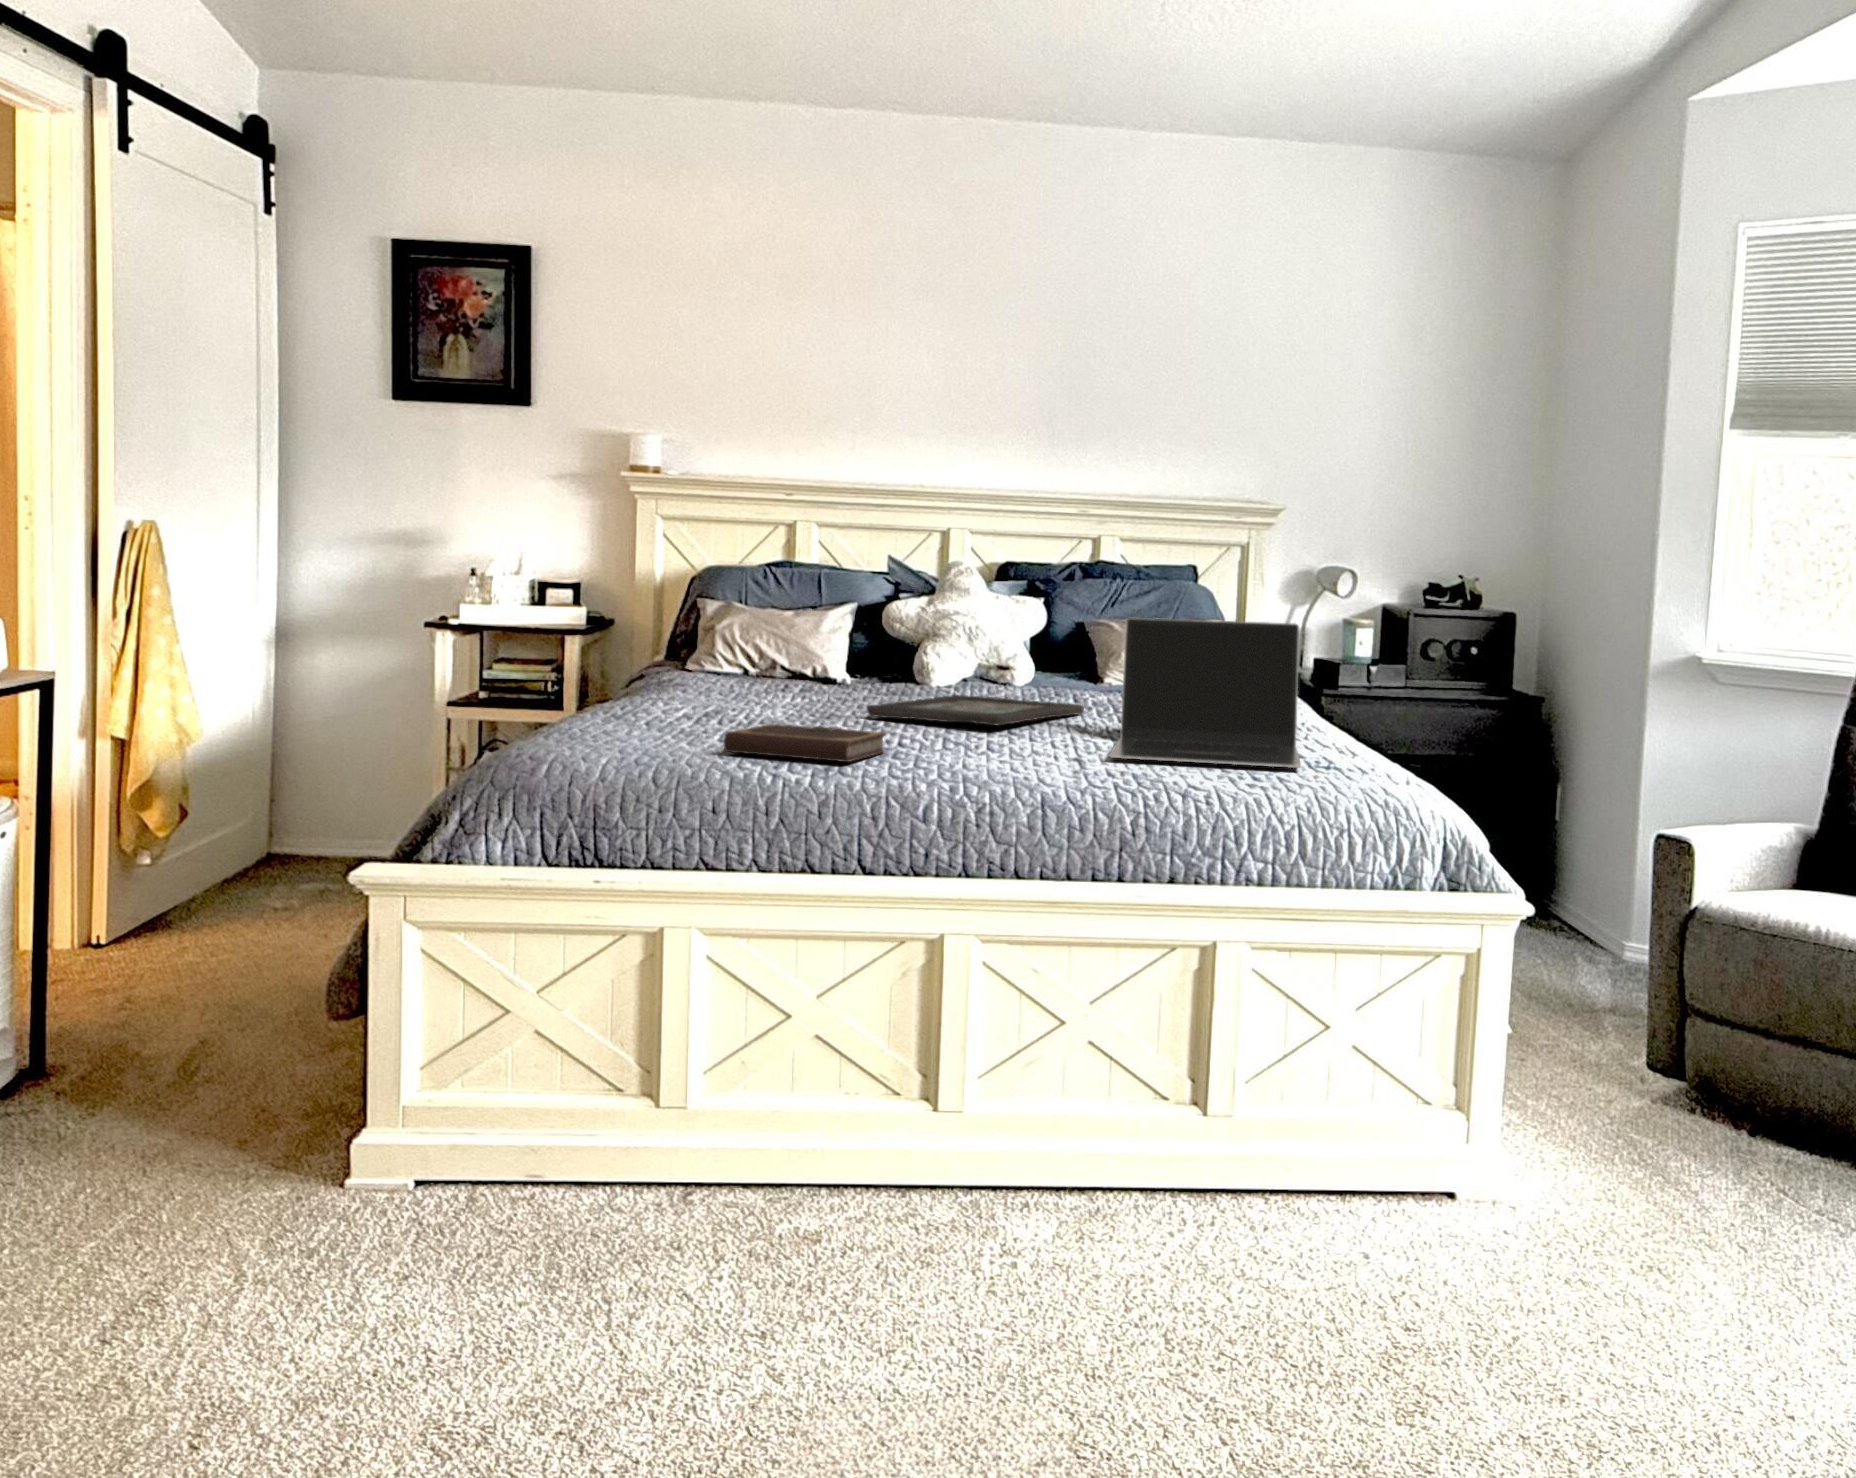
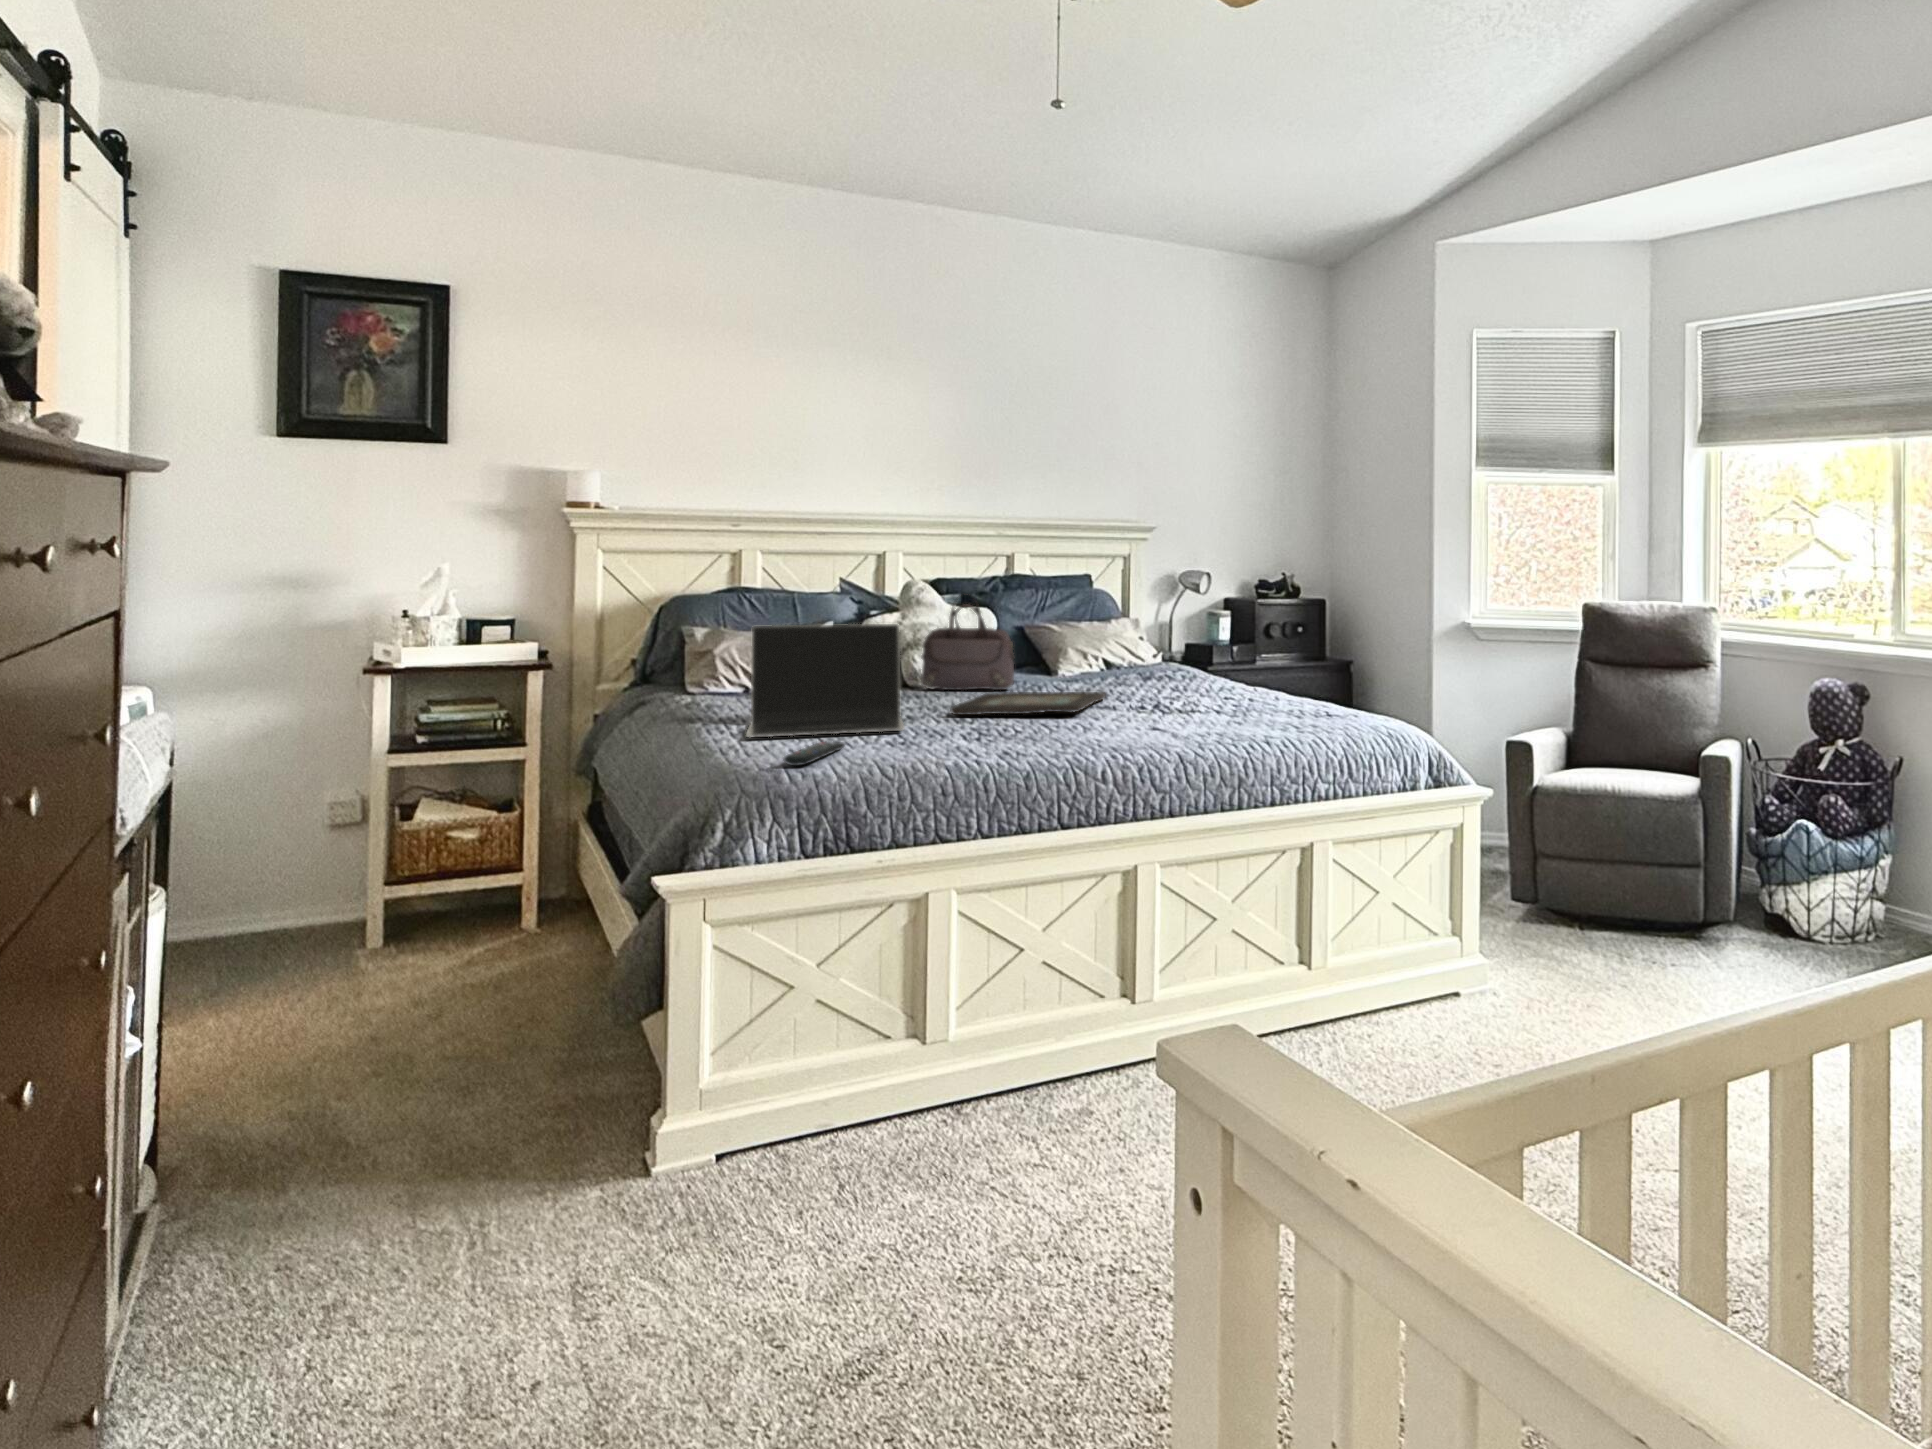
handbag: none [912,575,1010,694] -> present [921,595,1014,690]
laptop: present [1109,618,1301,768] -> present [746,624,904,738]
notebook: present [724,724,886,762] -> none [912,724,1030,751]
remote control: none [570,731,678,755] -> present [784,742,845,766]

